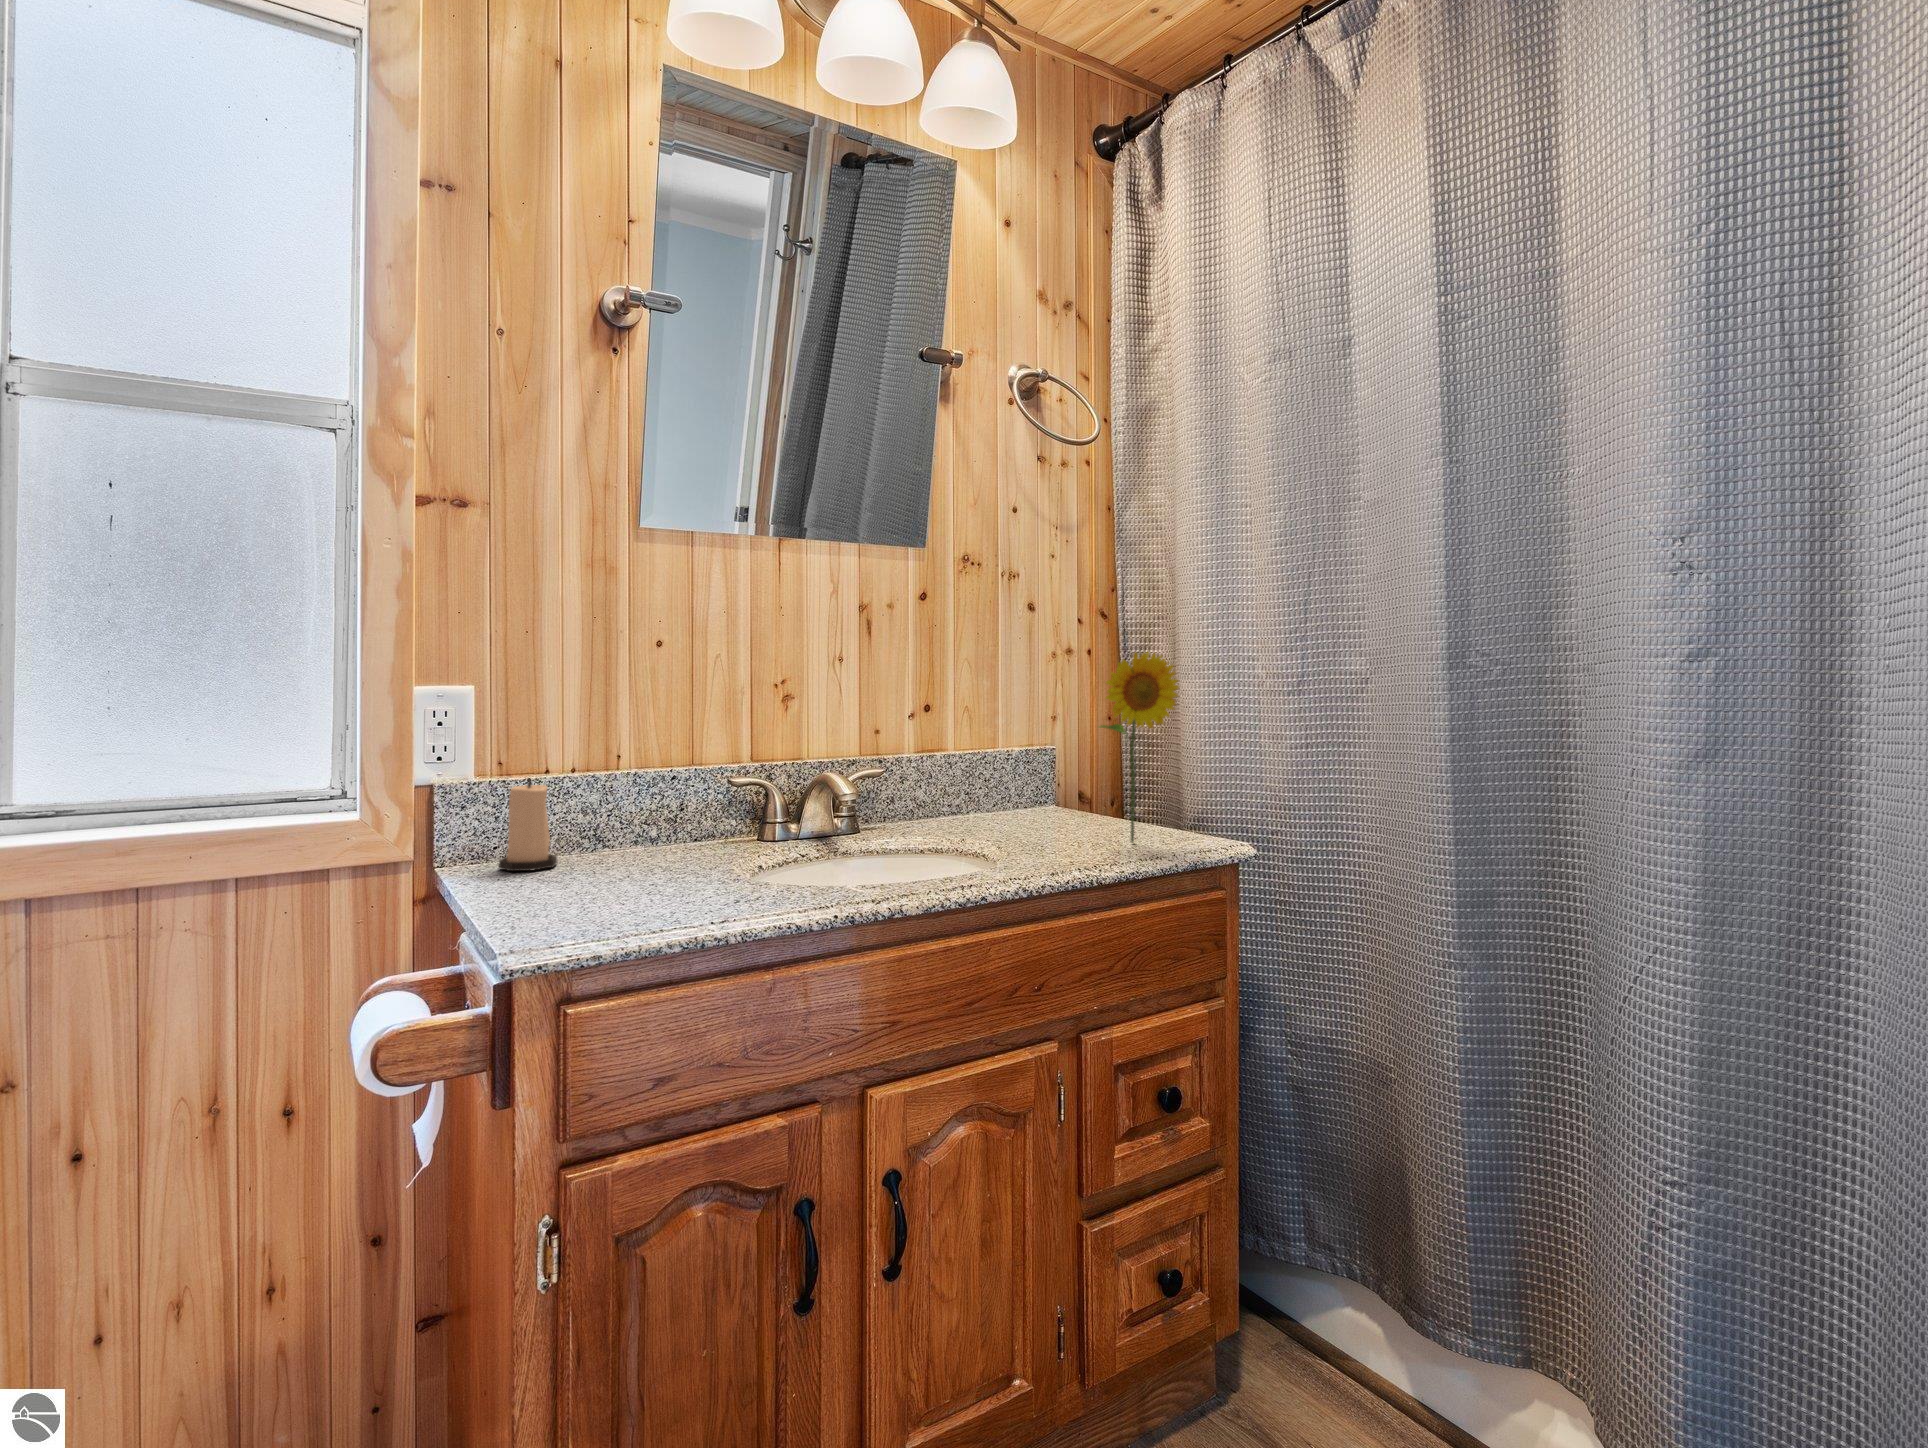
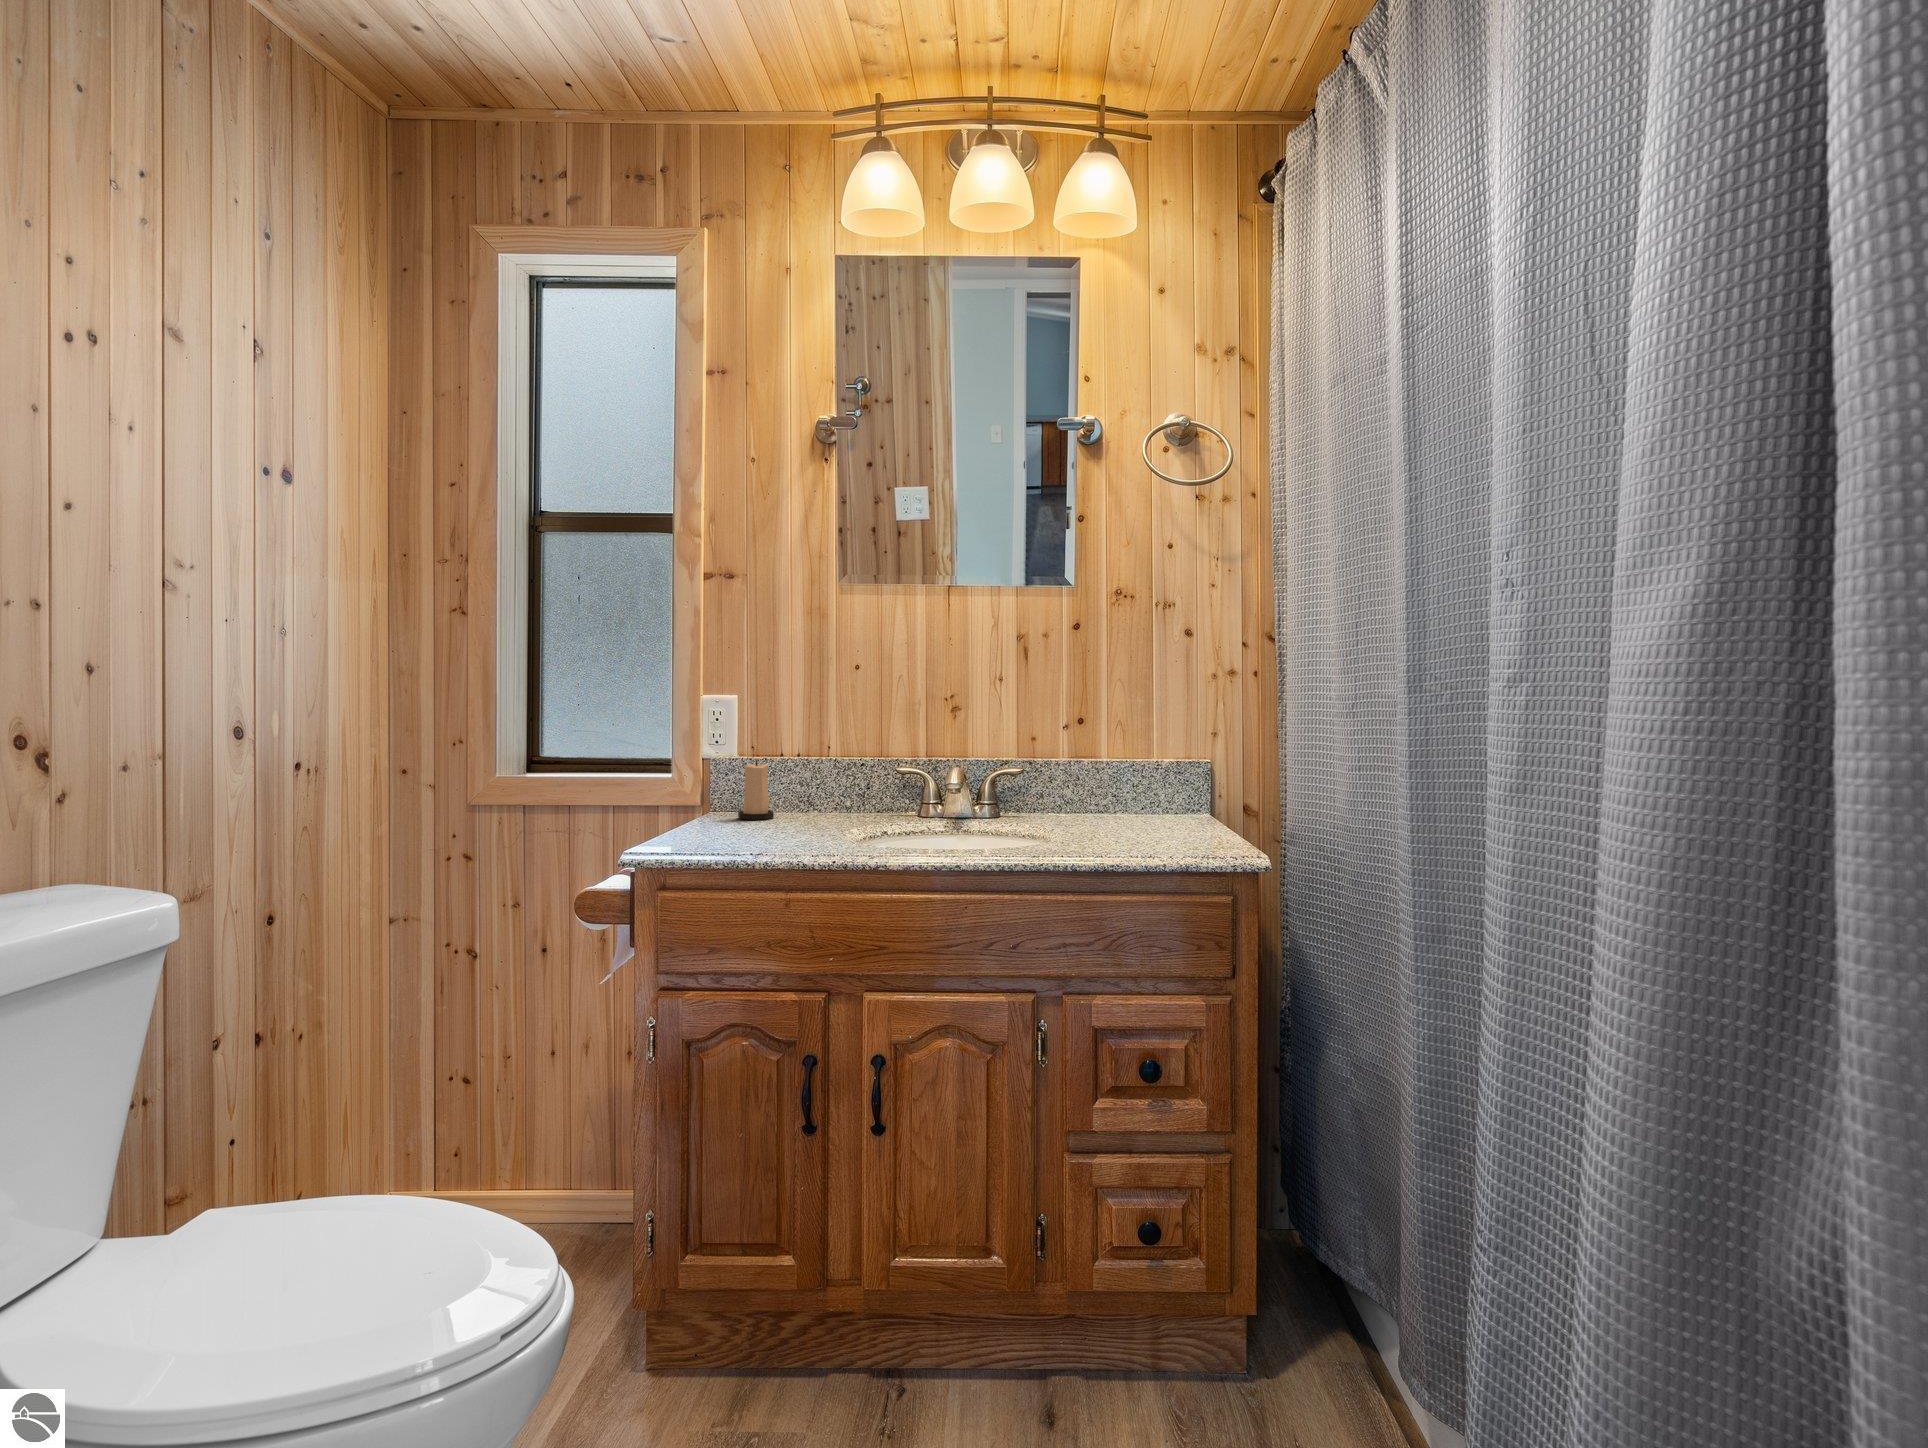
flower: present [1100,652,1179,843] -> none [1131,672,1205,843]

